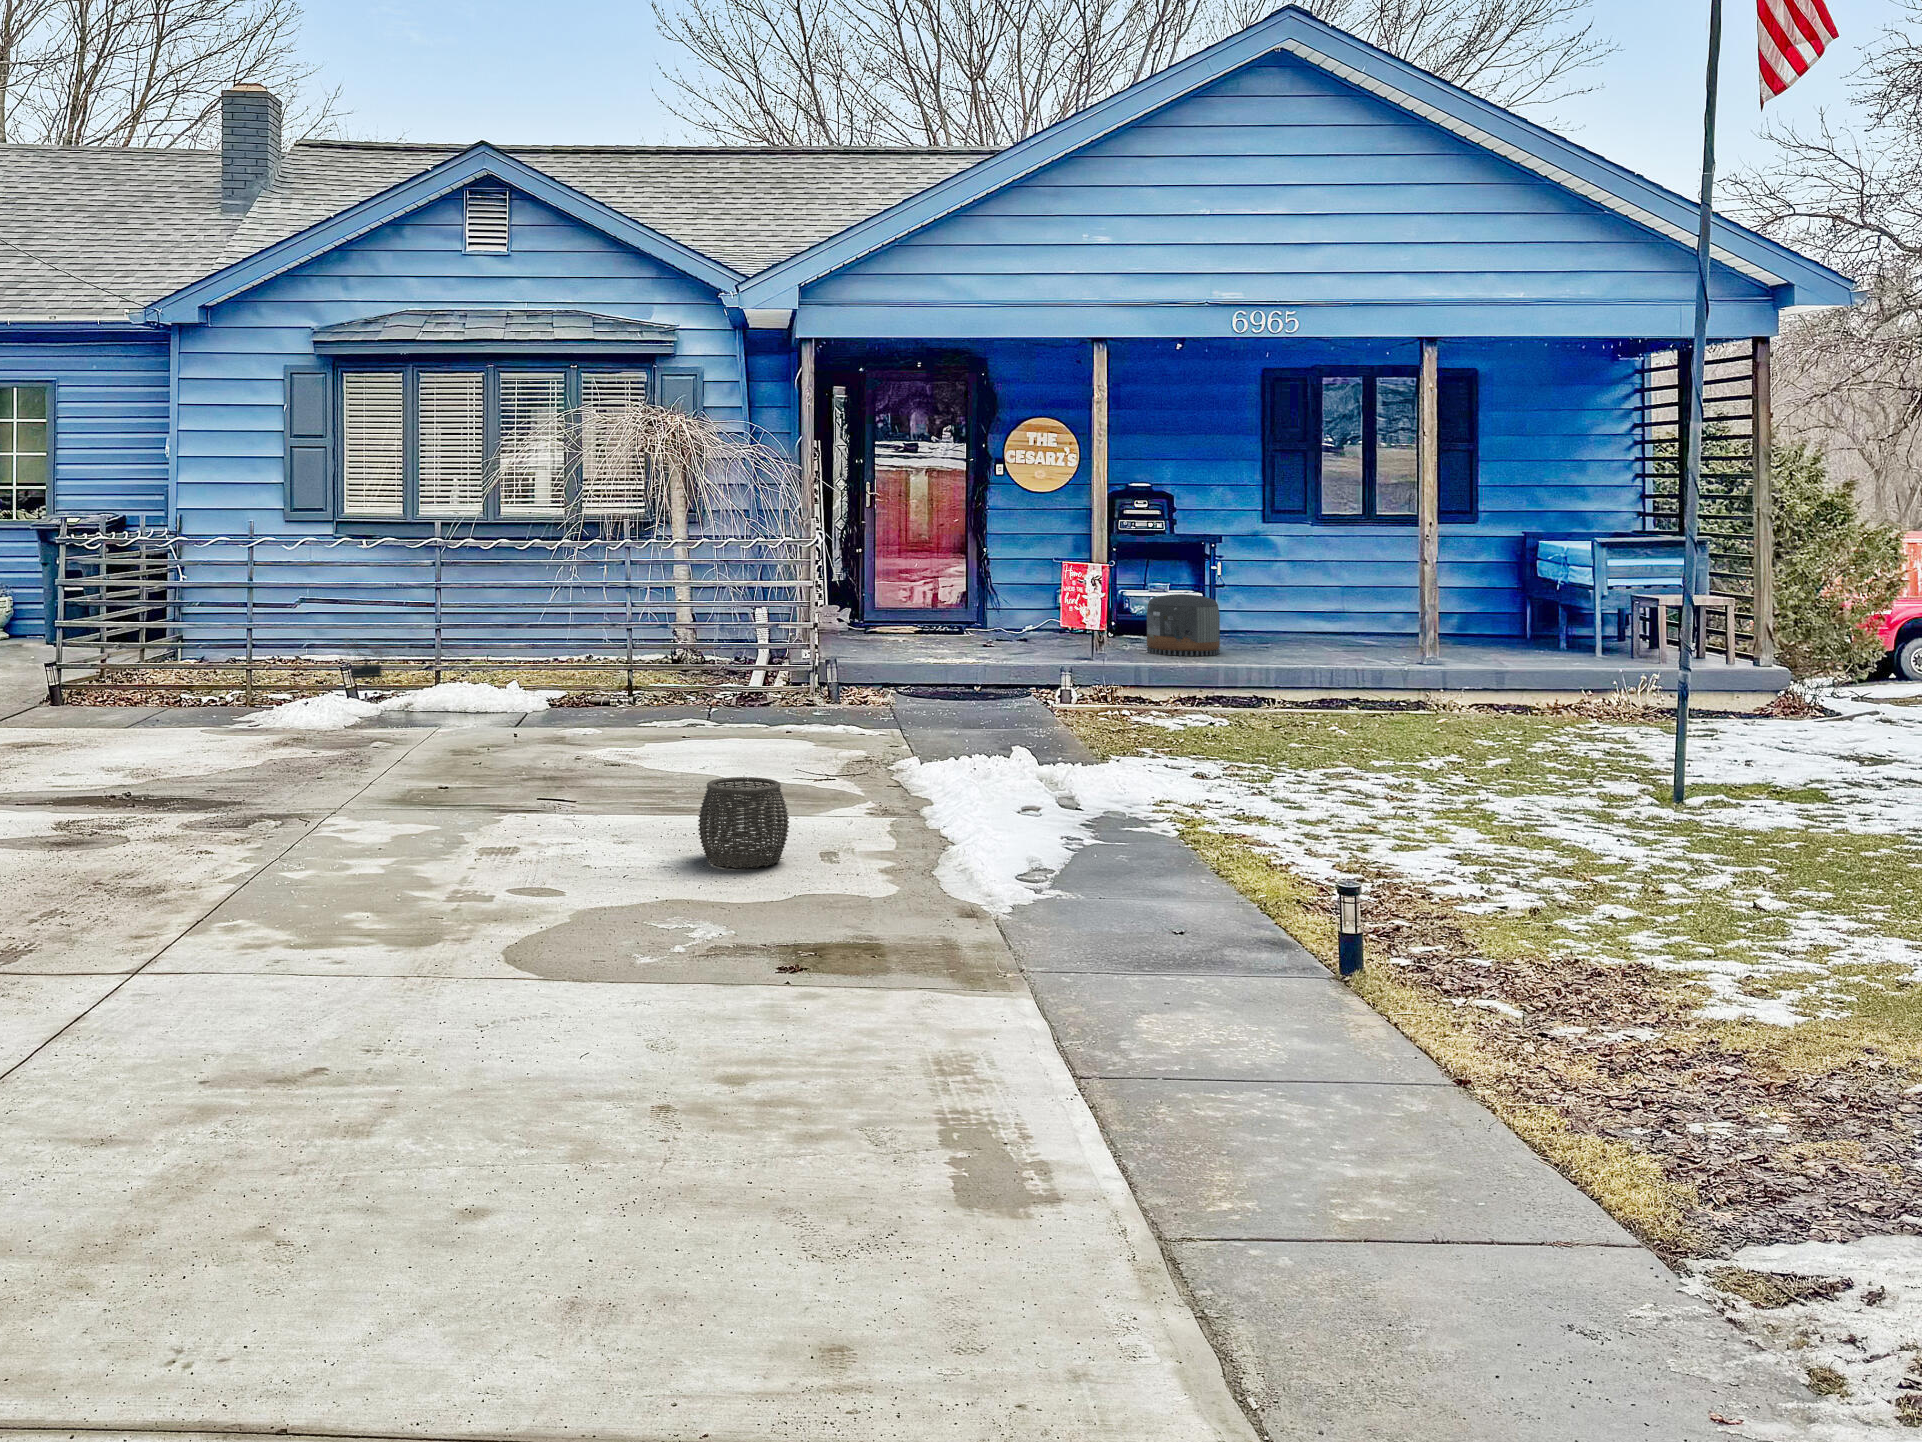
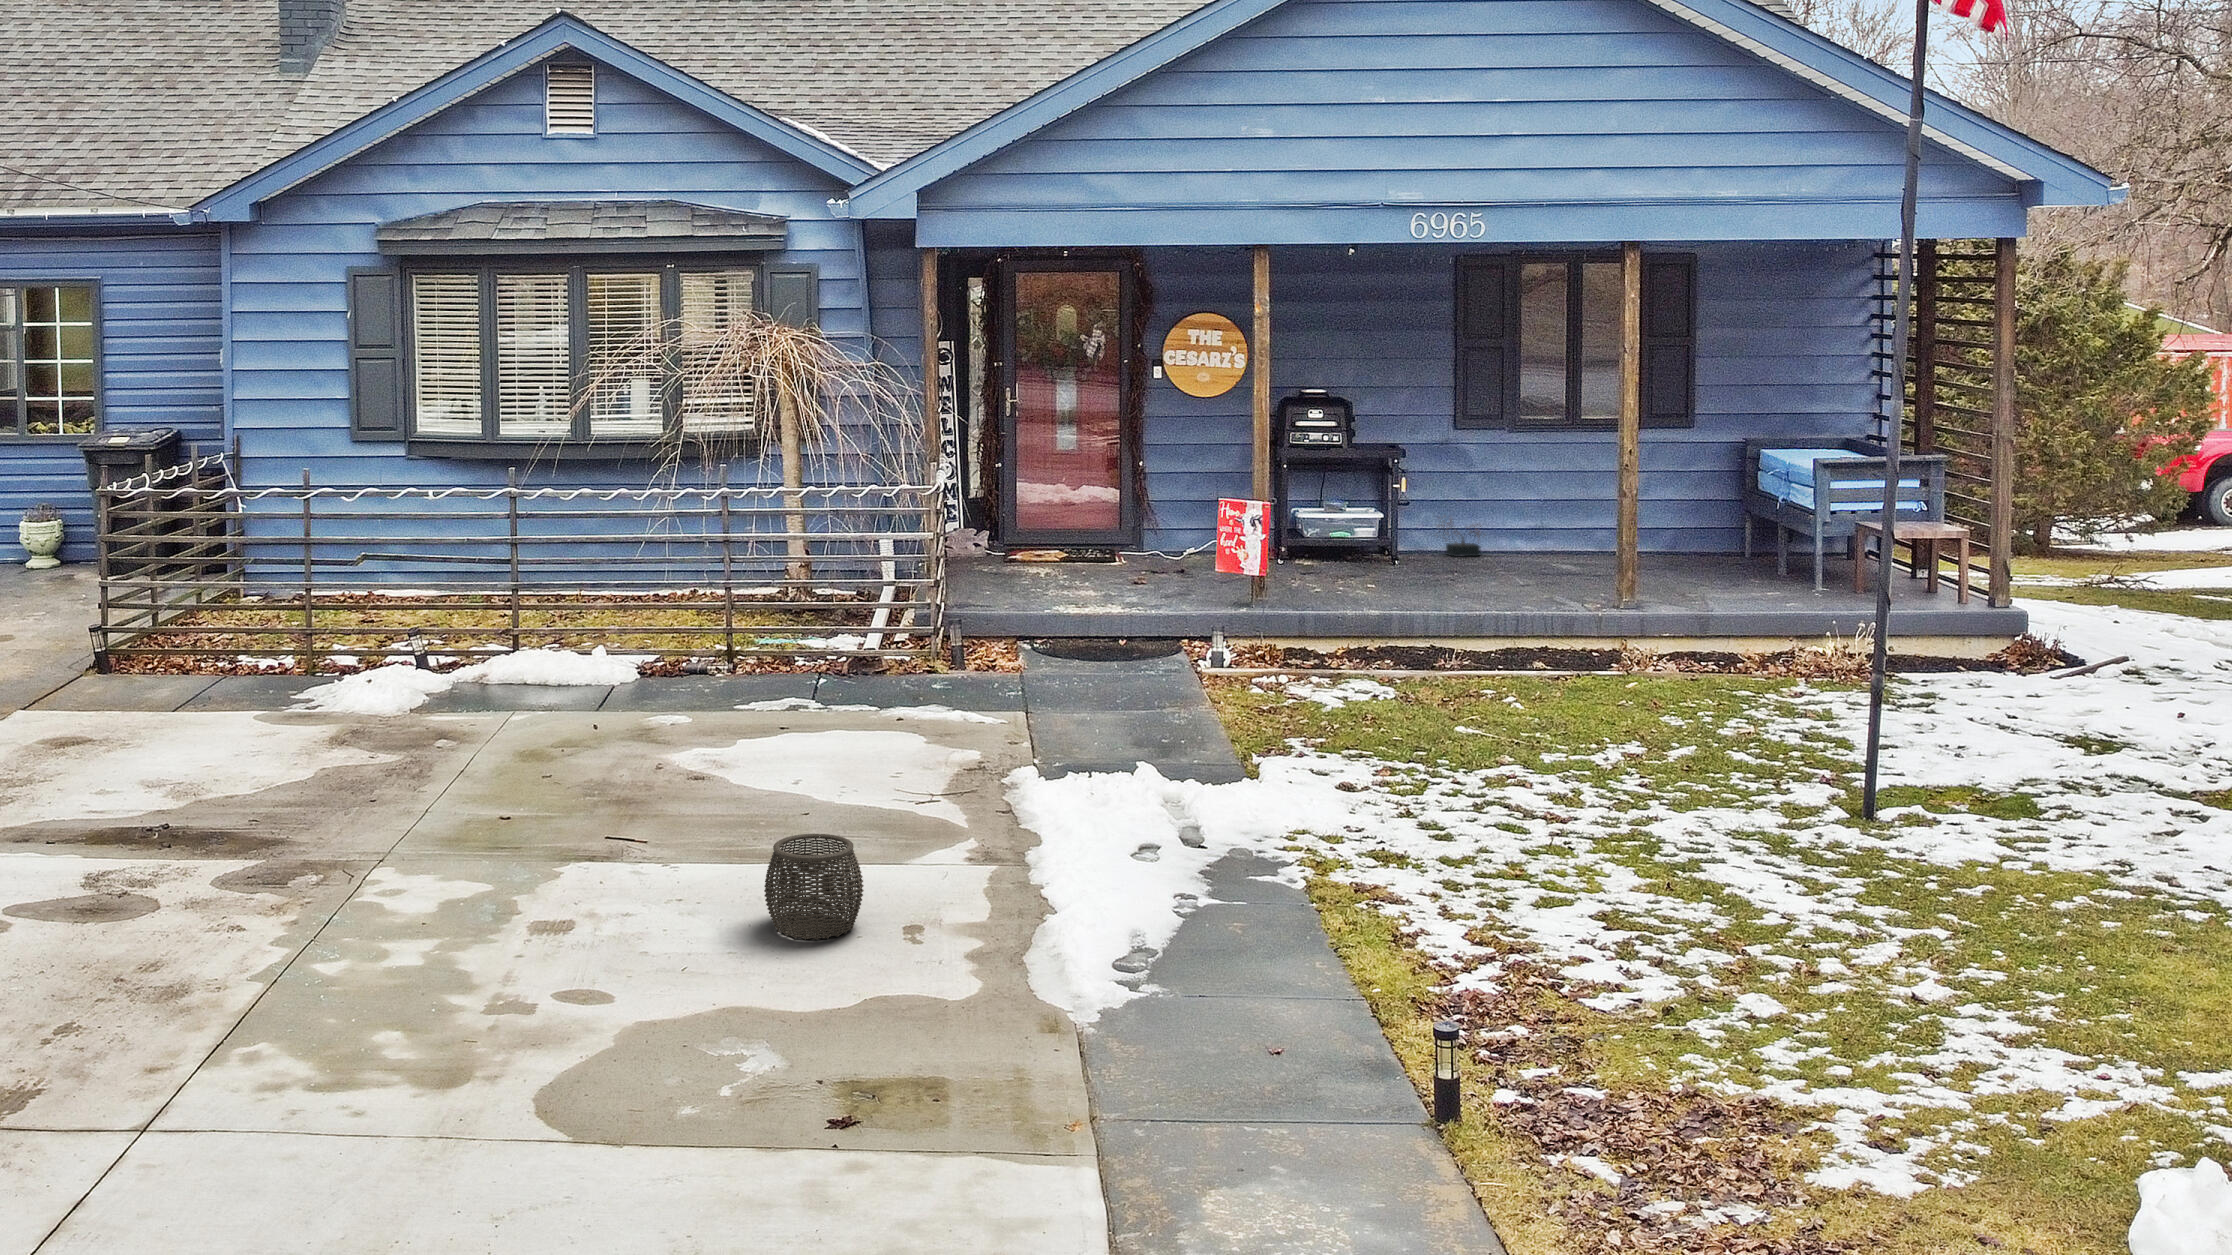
pouf: present [1147,594,1220,656] -> none [1305,525,1386,595]
decorative plant: present [344,639,387,677] -> present [1439,520,1481,557]

